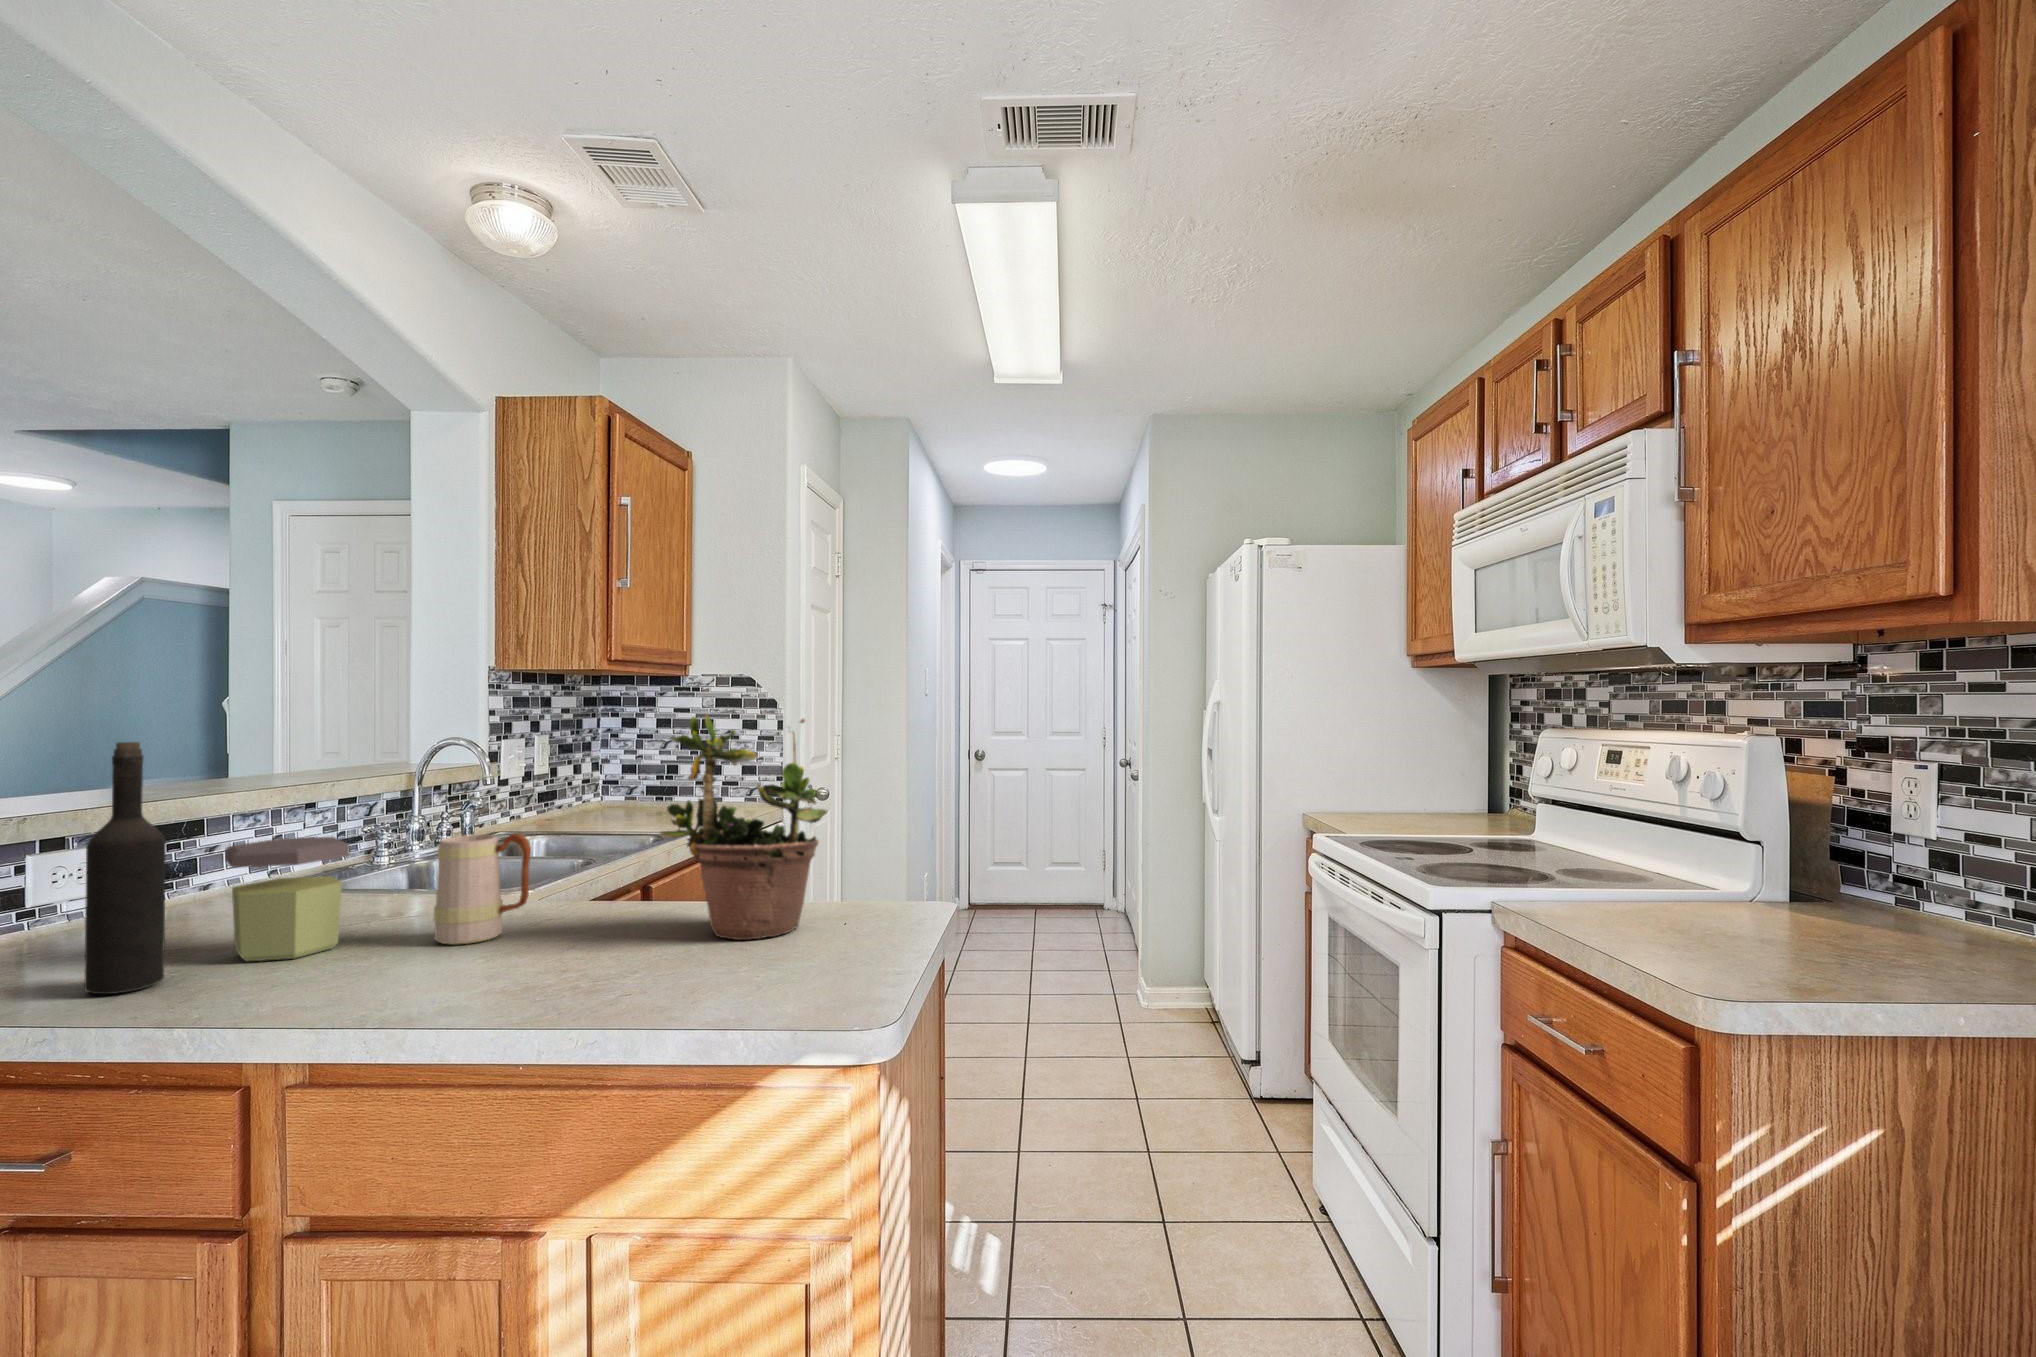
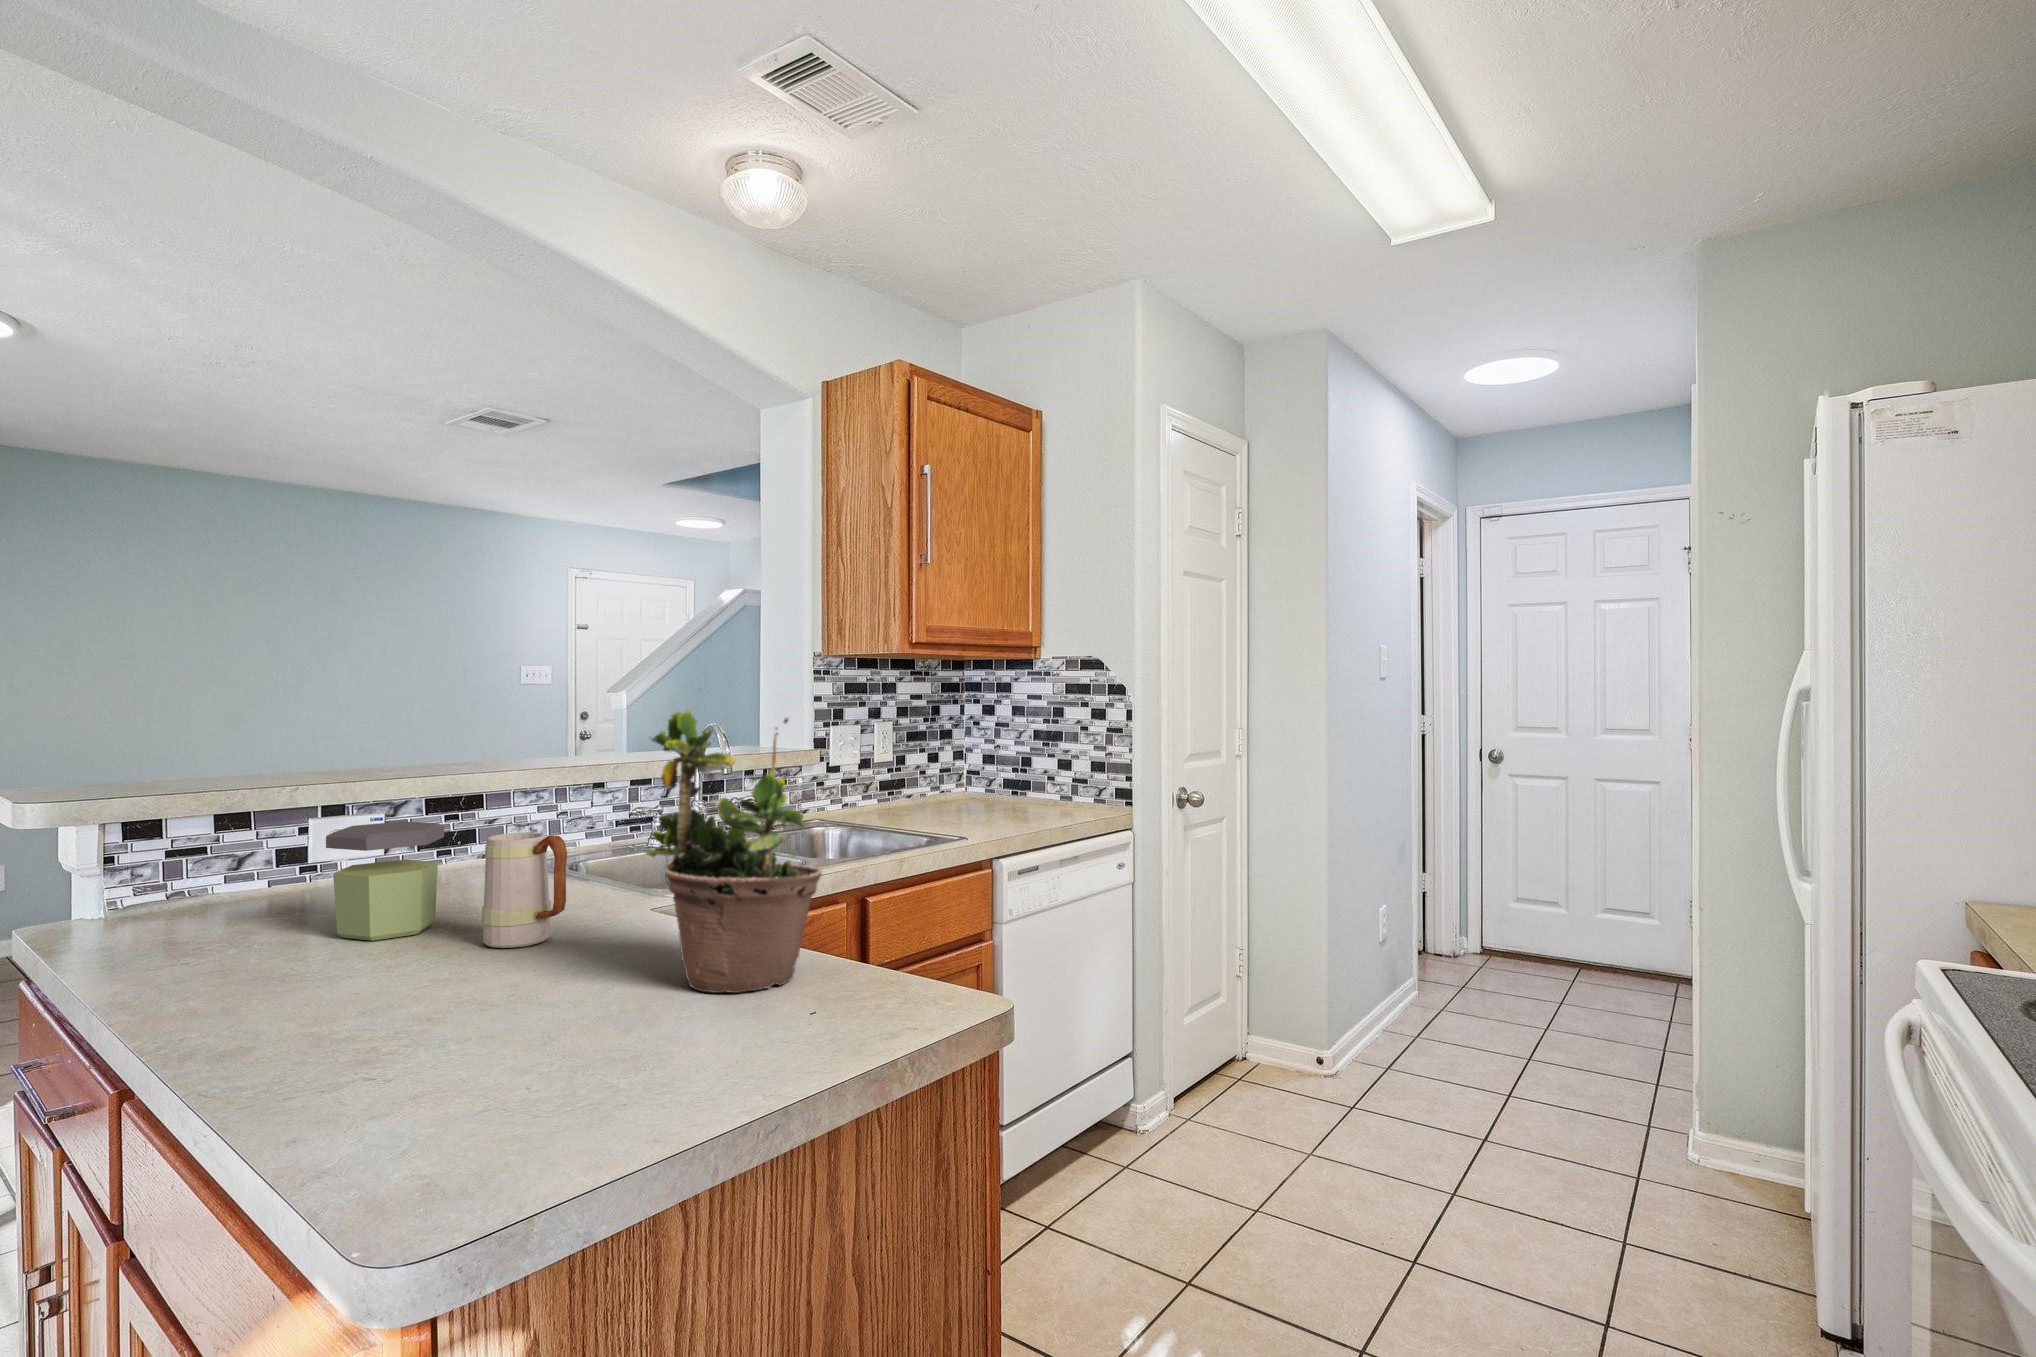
wine bottle: present [84,742,166,994] -> none [195,728,262,955]

